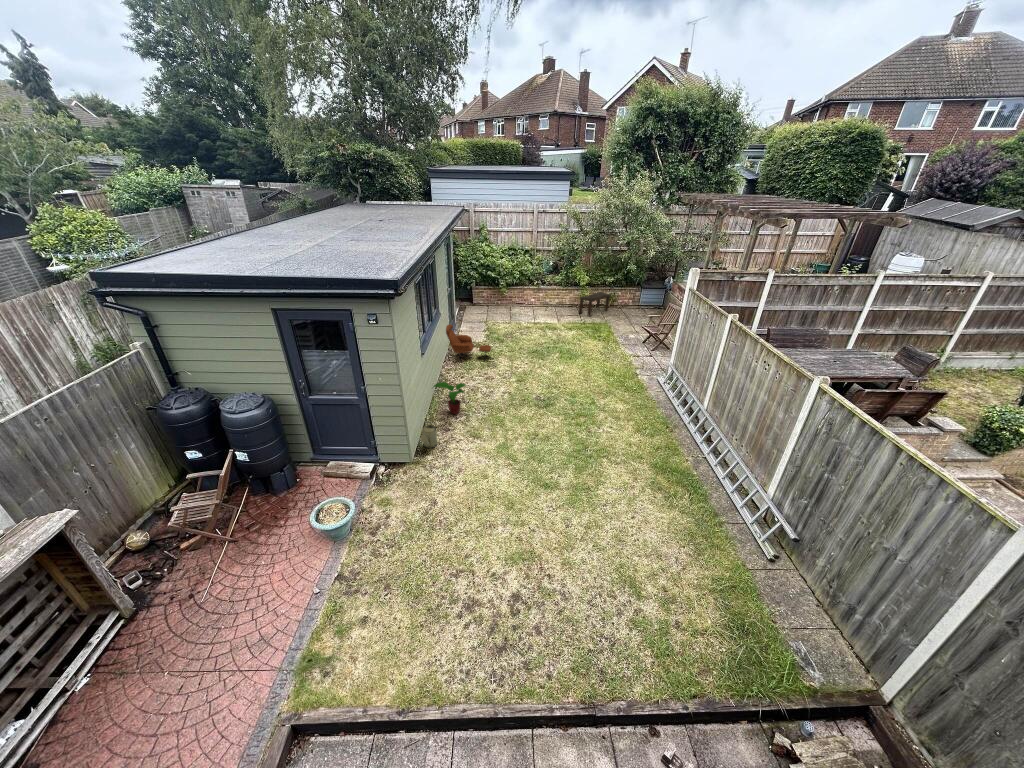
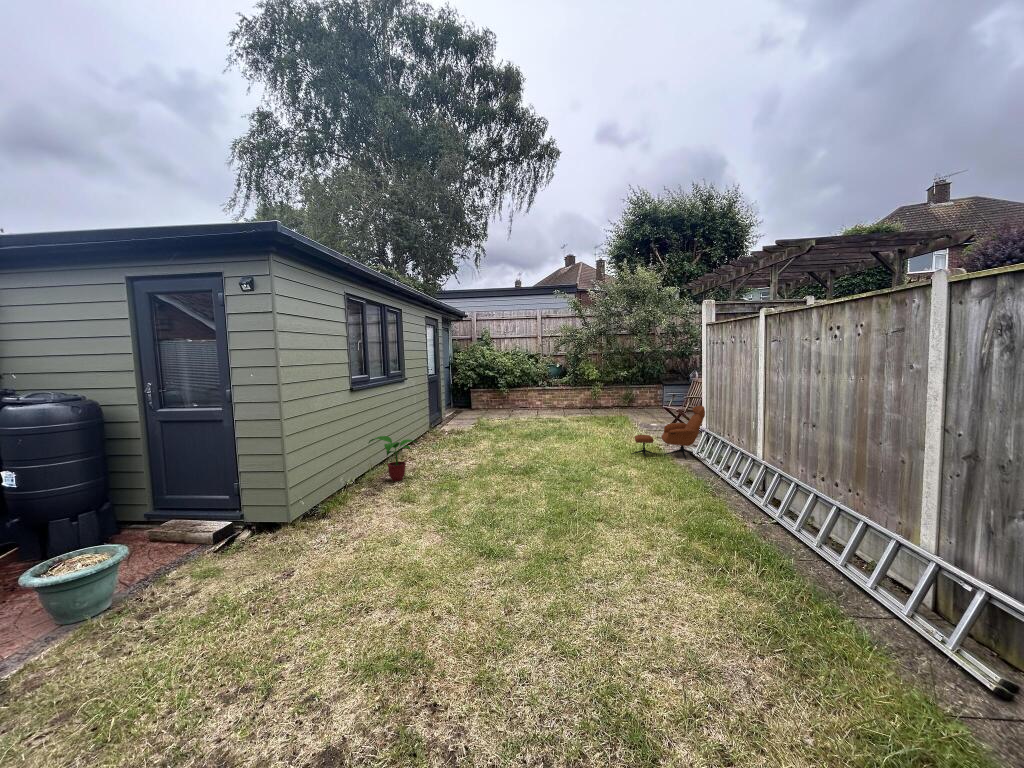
bench: present [579,292,611,316] -> none [589,390,625,413]
lounge chair: present [446,324,491,362] -> present [632,406,705,459]
watering can: present [420,425,437,448] -> none [314,469,350,511]

